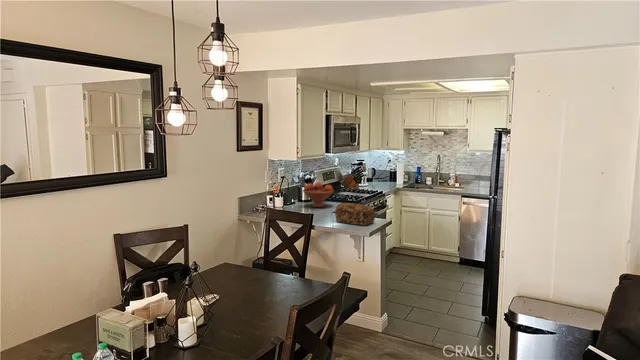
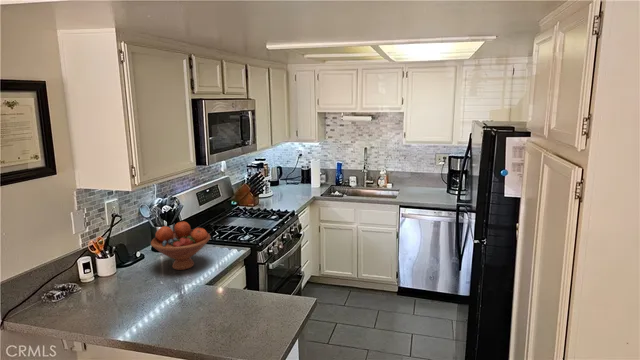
bread loaf: present [335,203,375,225] -> none [202,288,285,344]

